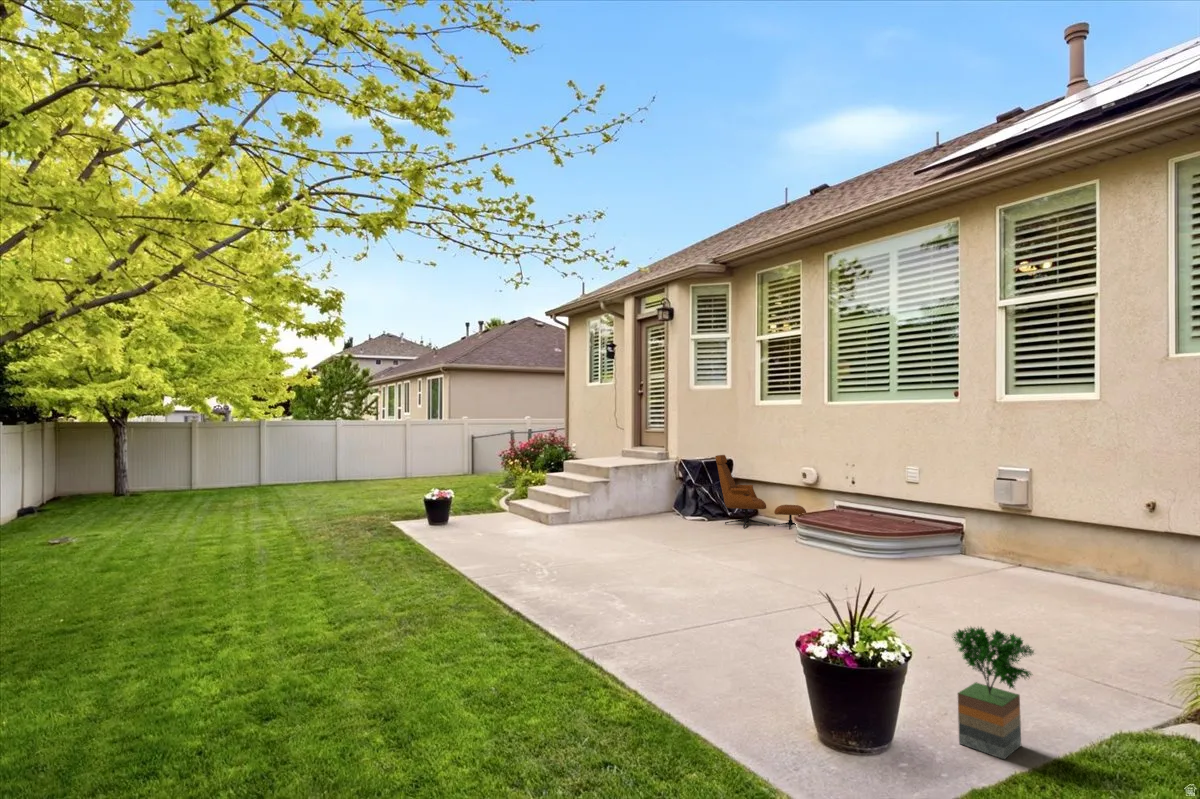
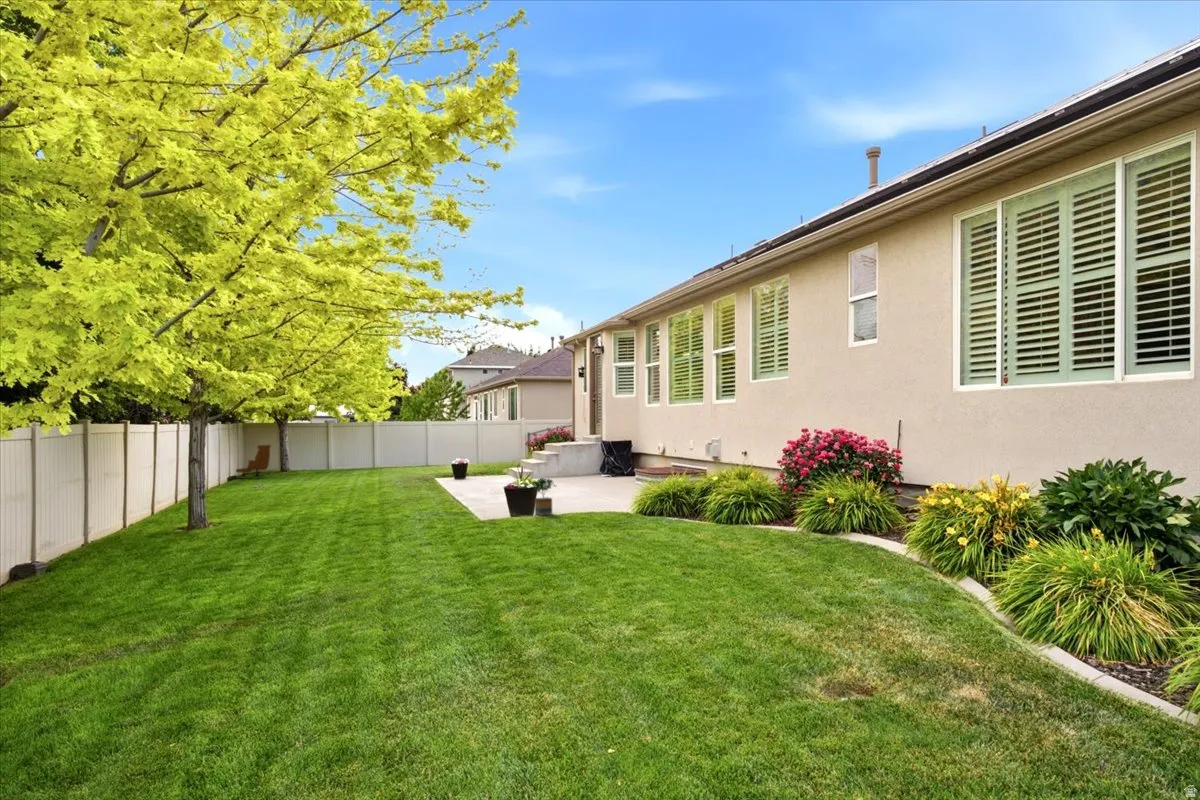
lounge chair: present [715,455,806,529] -> present [236,445,271,477]

